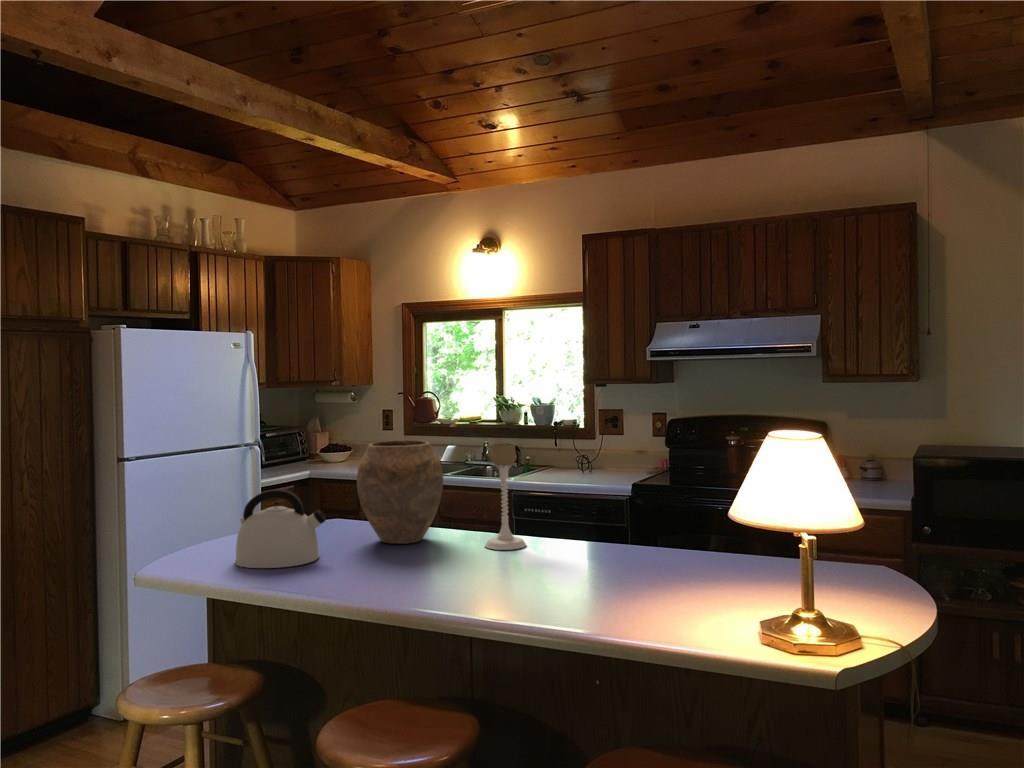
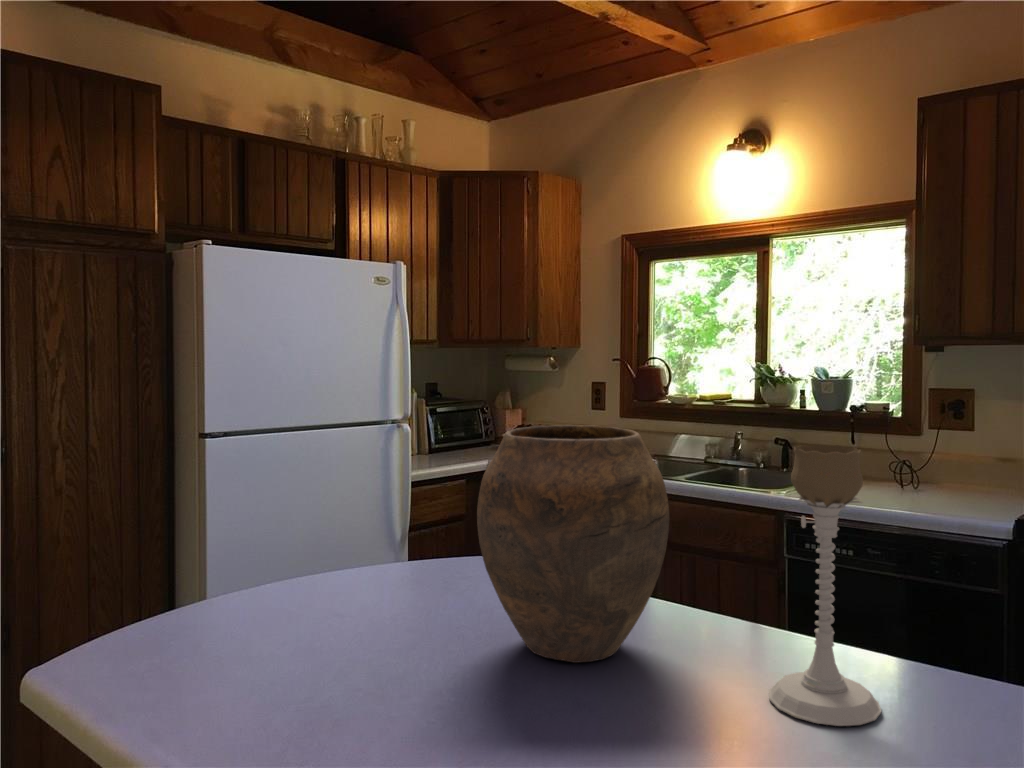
kettle: present [235,489,326,568] -> none [180,526,385,724]

